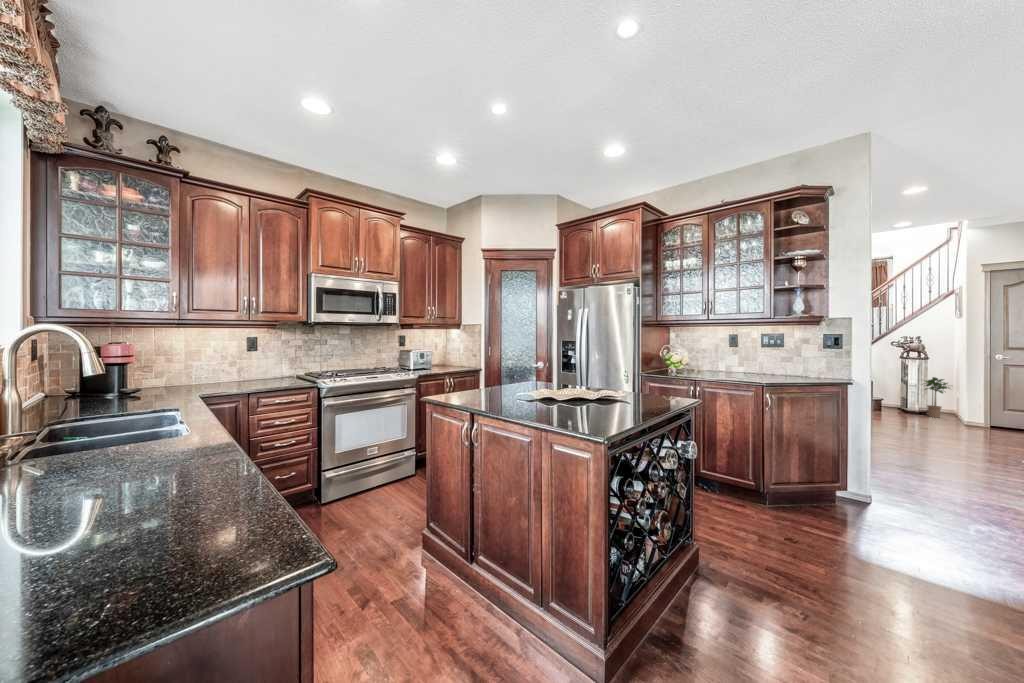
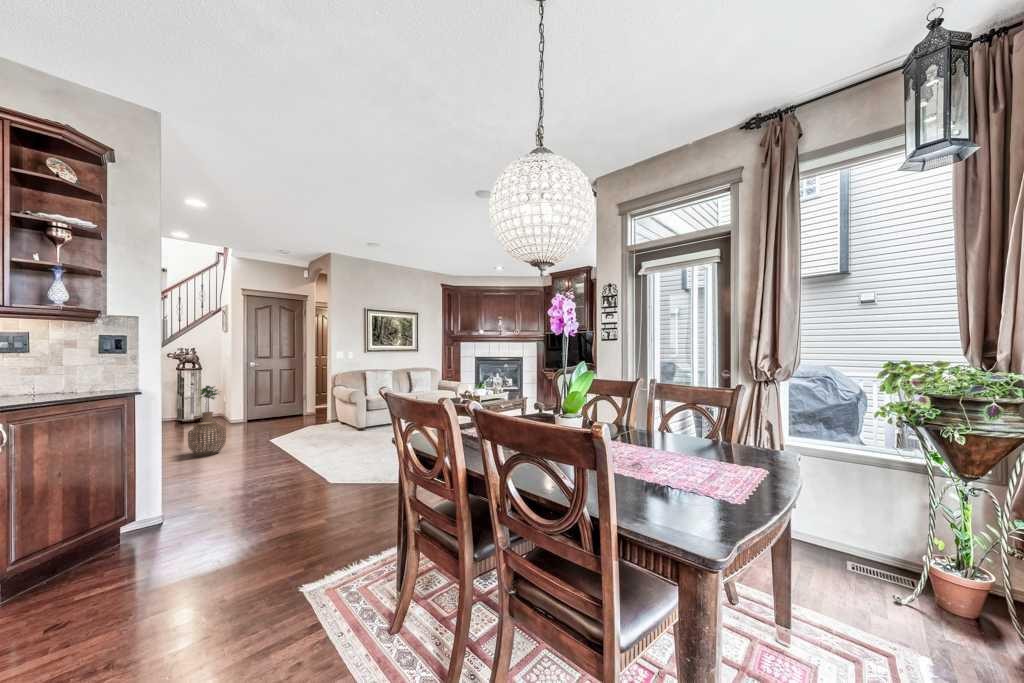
woven basket: none [905,416,950,452] -> present [188,421,226,456]

